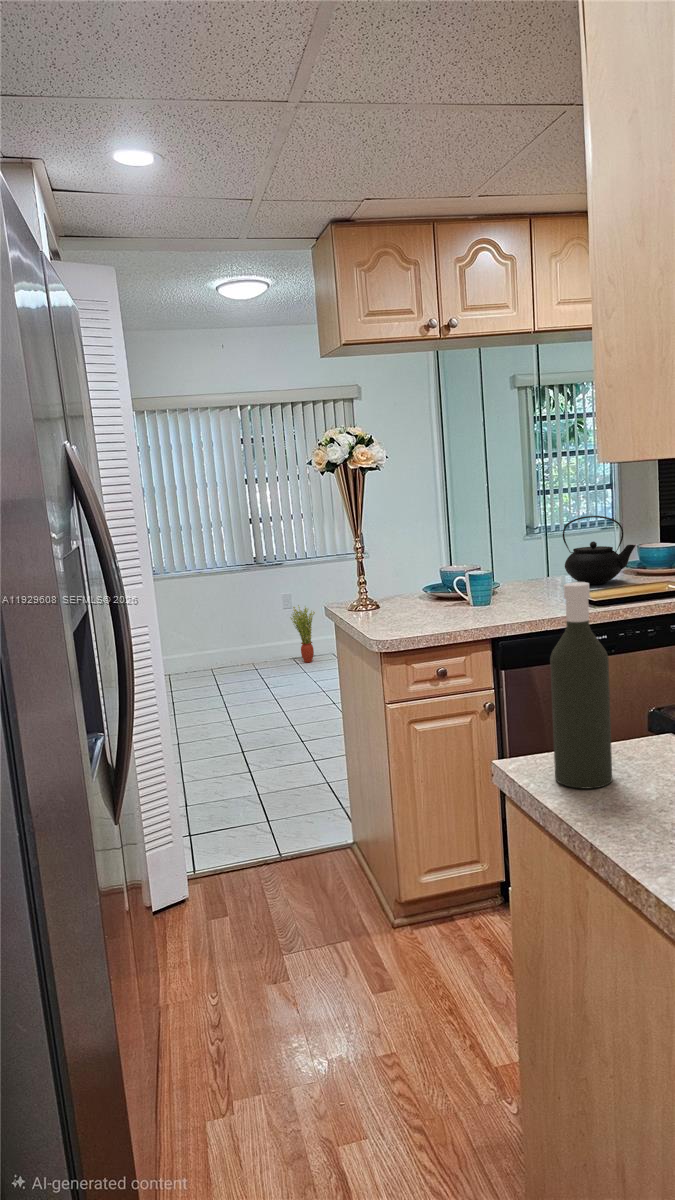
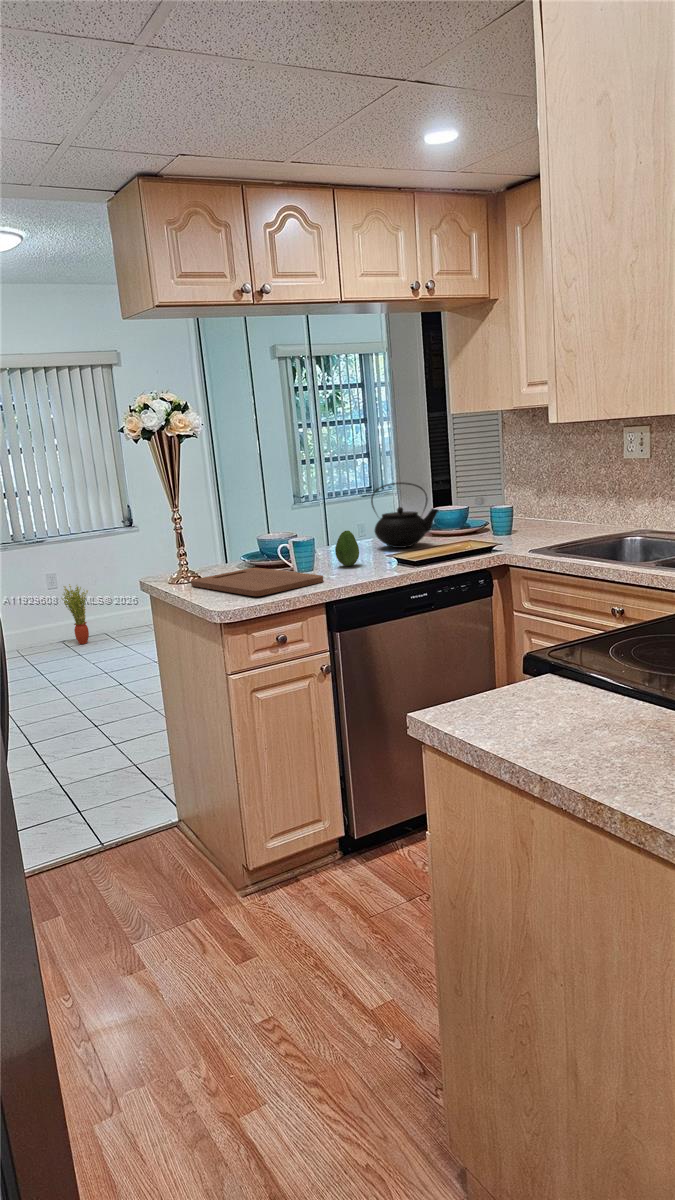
fruit: none [514,565,539,601] -> present [335,531,359,566]
bottle: present [550,582,612,789] -> none [474,537,531,730]
cutting board: none [366,599,493,628] -> present [191,568,323,596]

